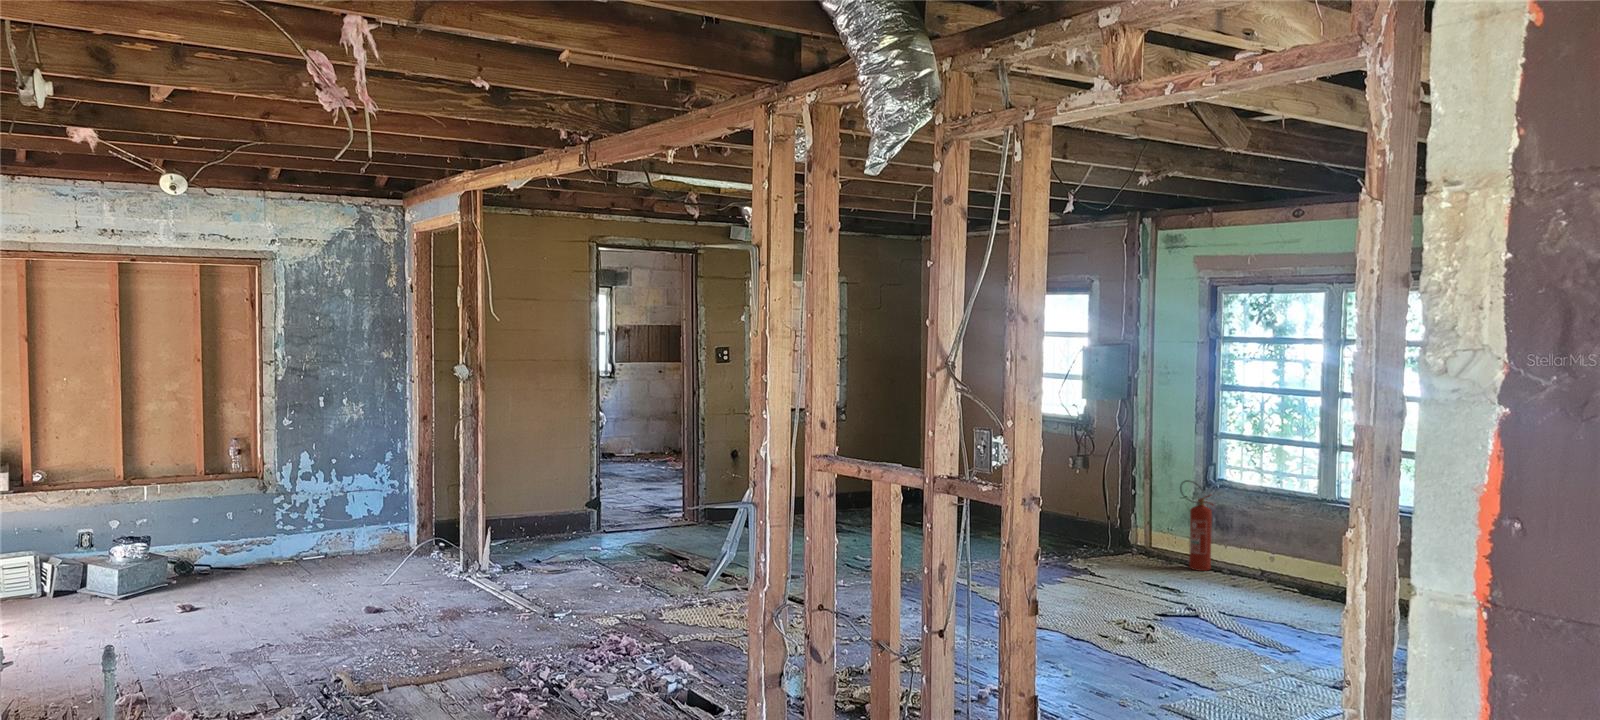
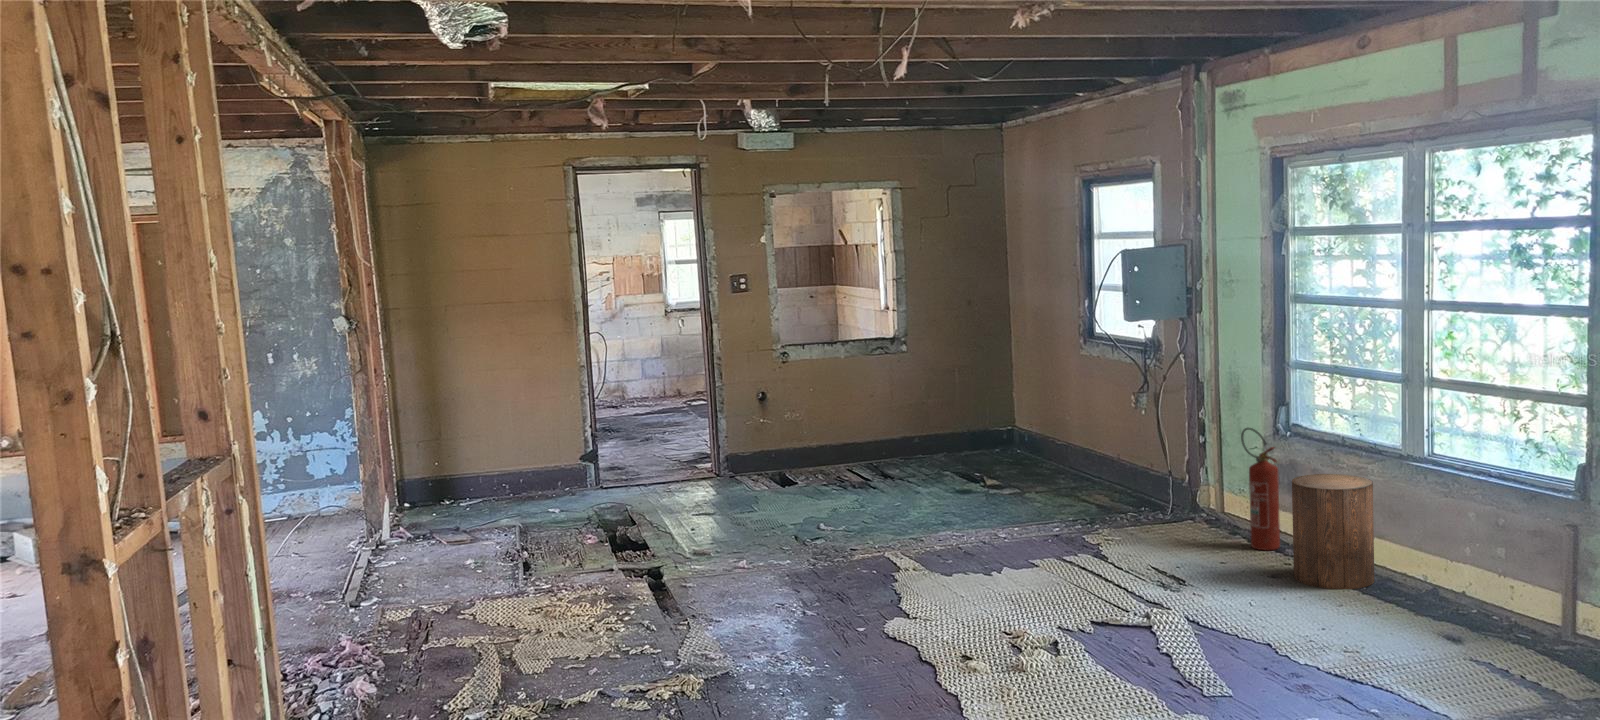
stool: none [1245,513,1305,596] -> present [1292,474,1375,589]

